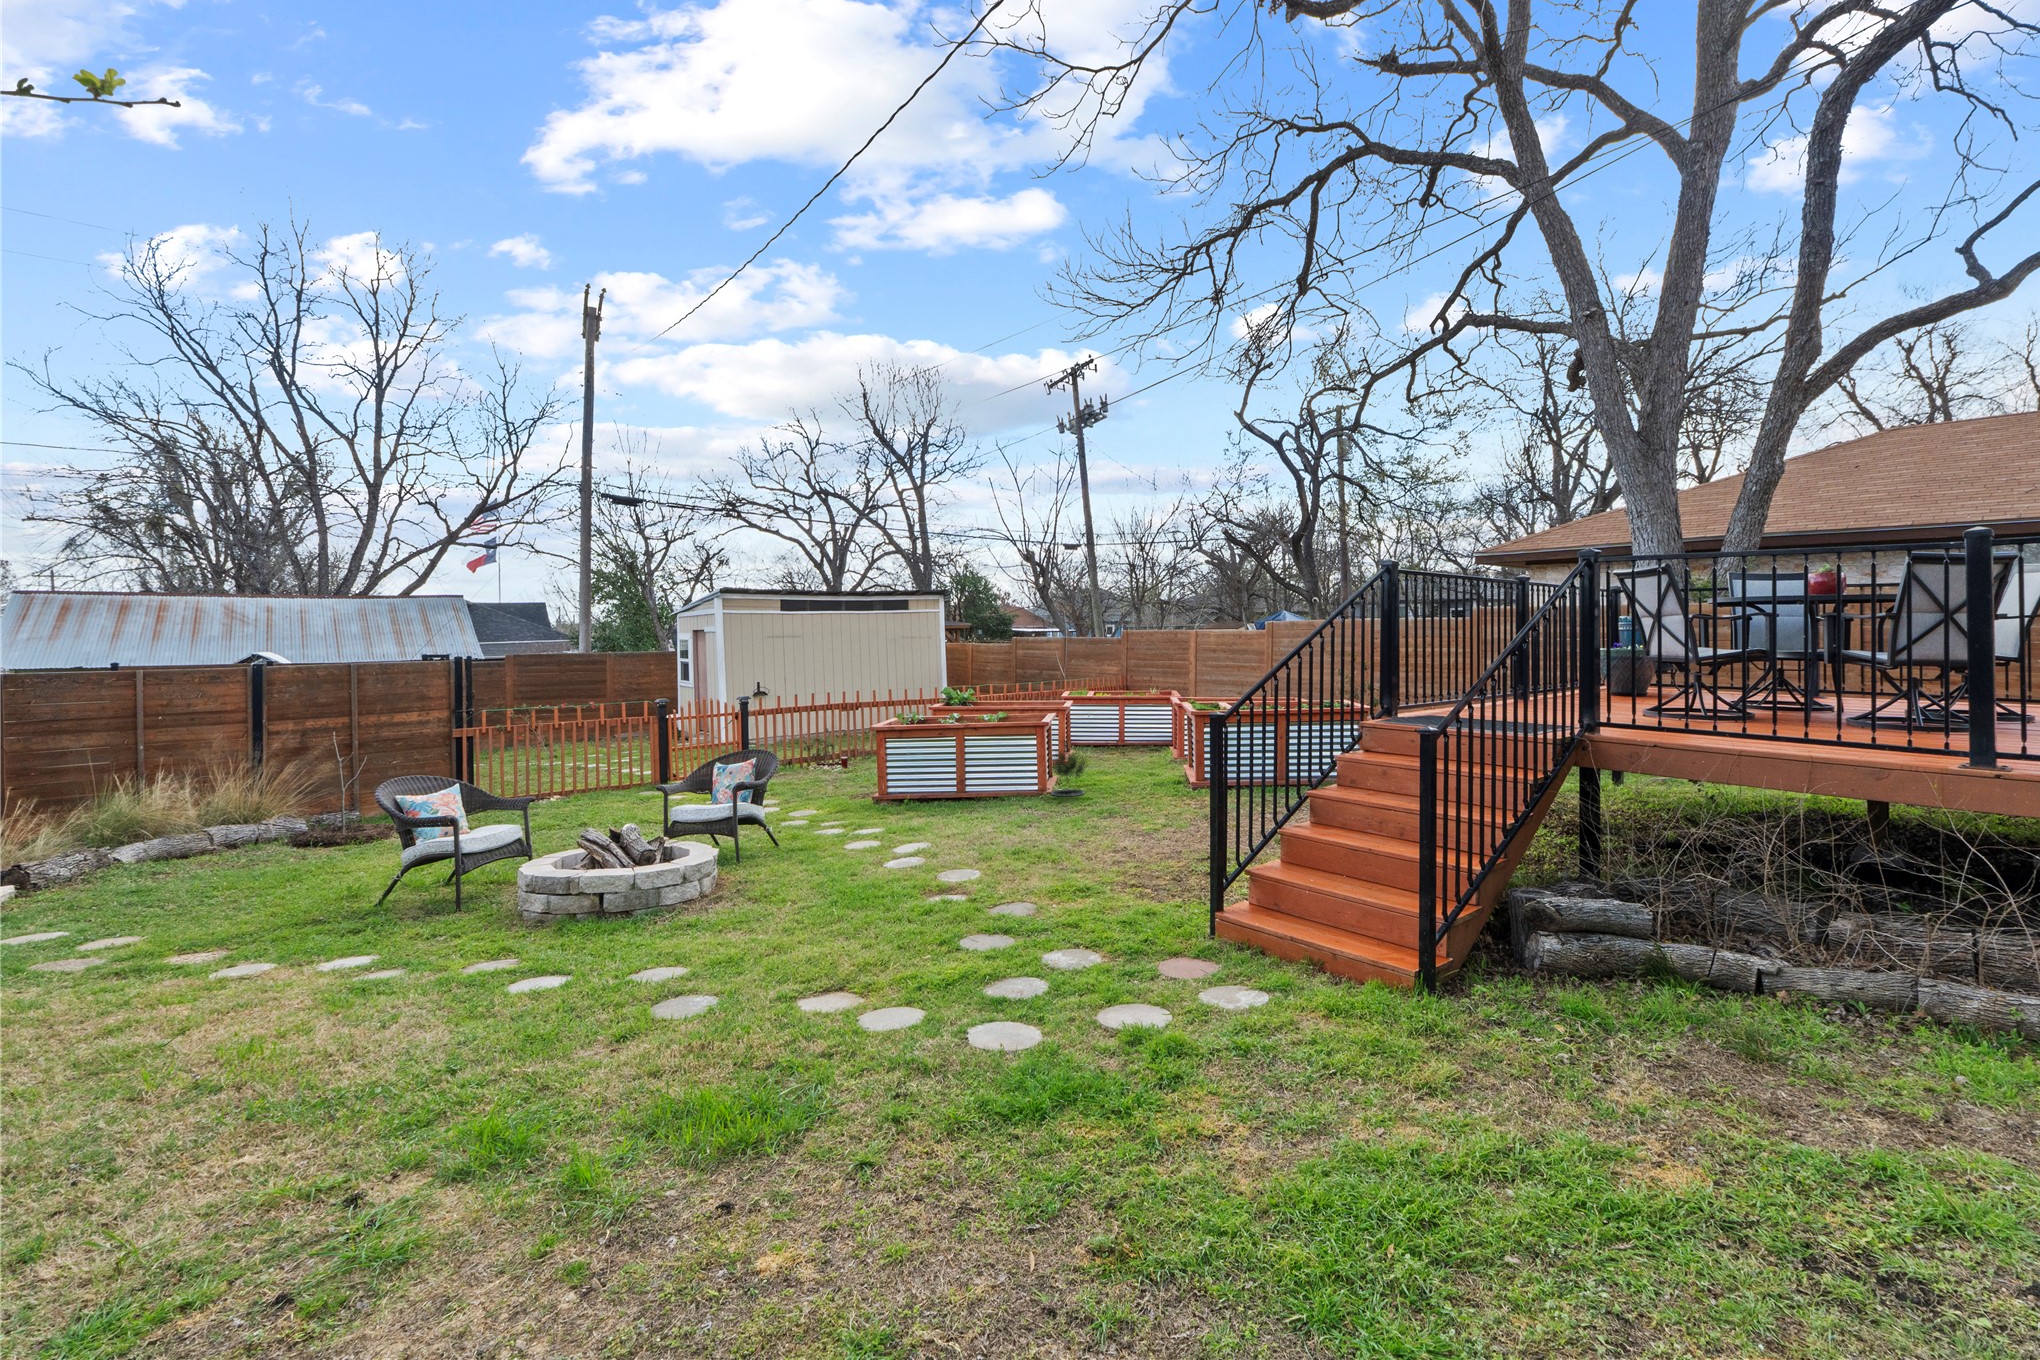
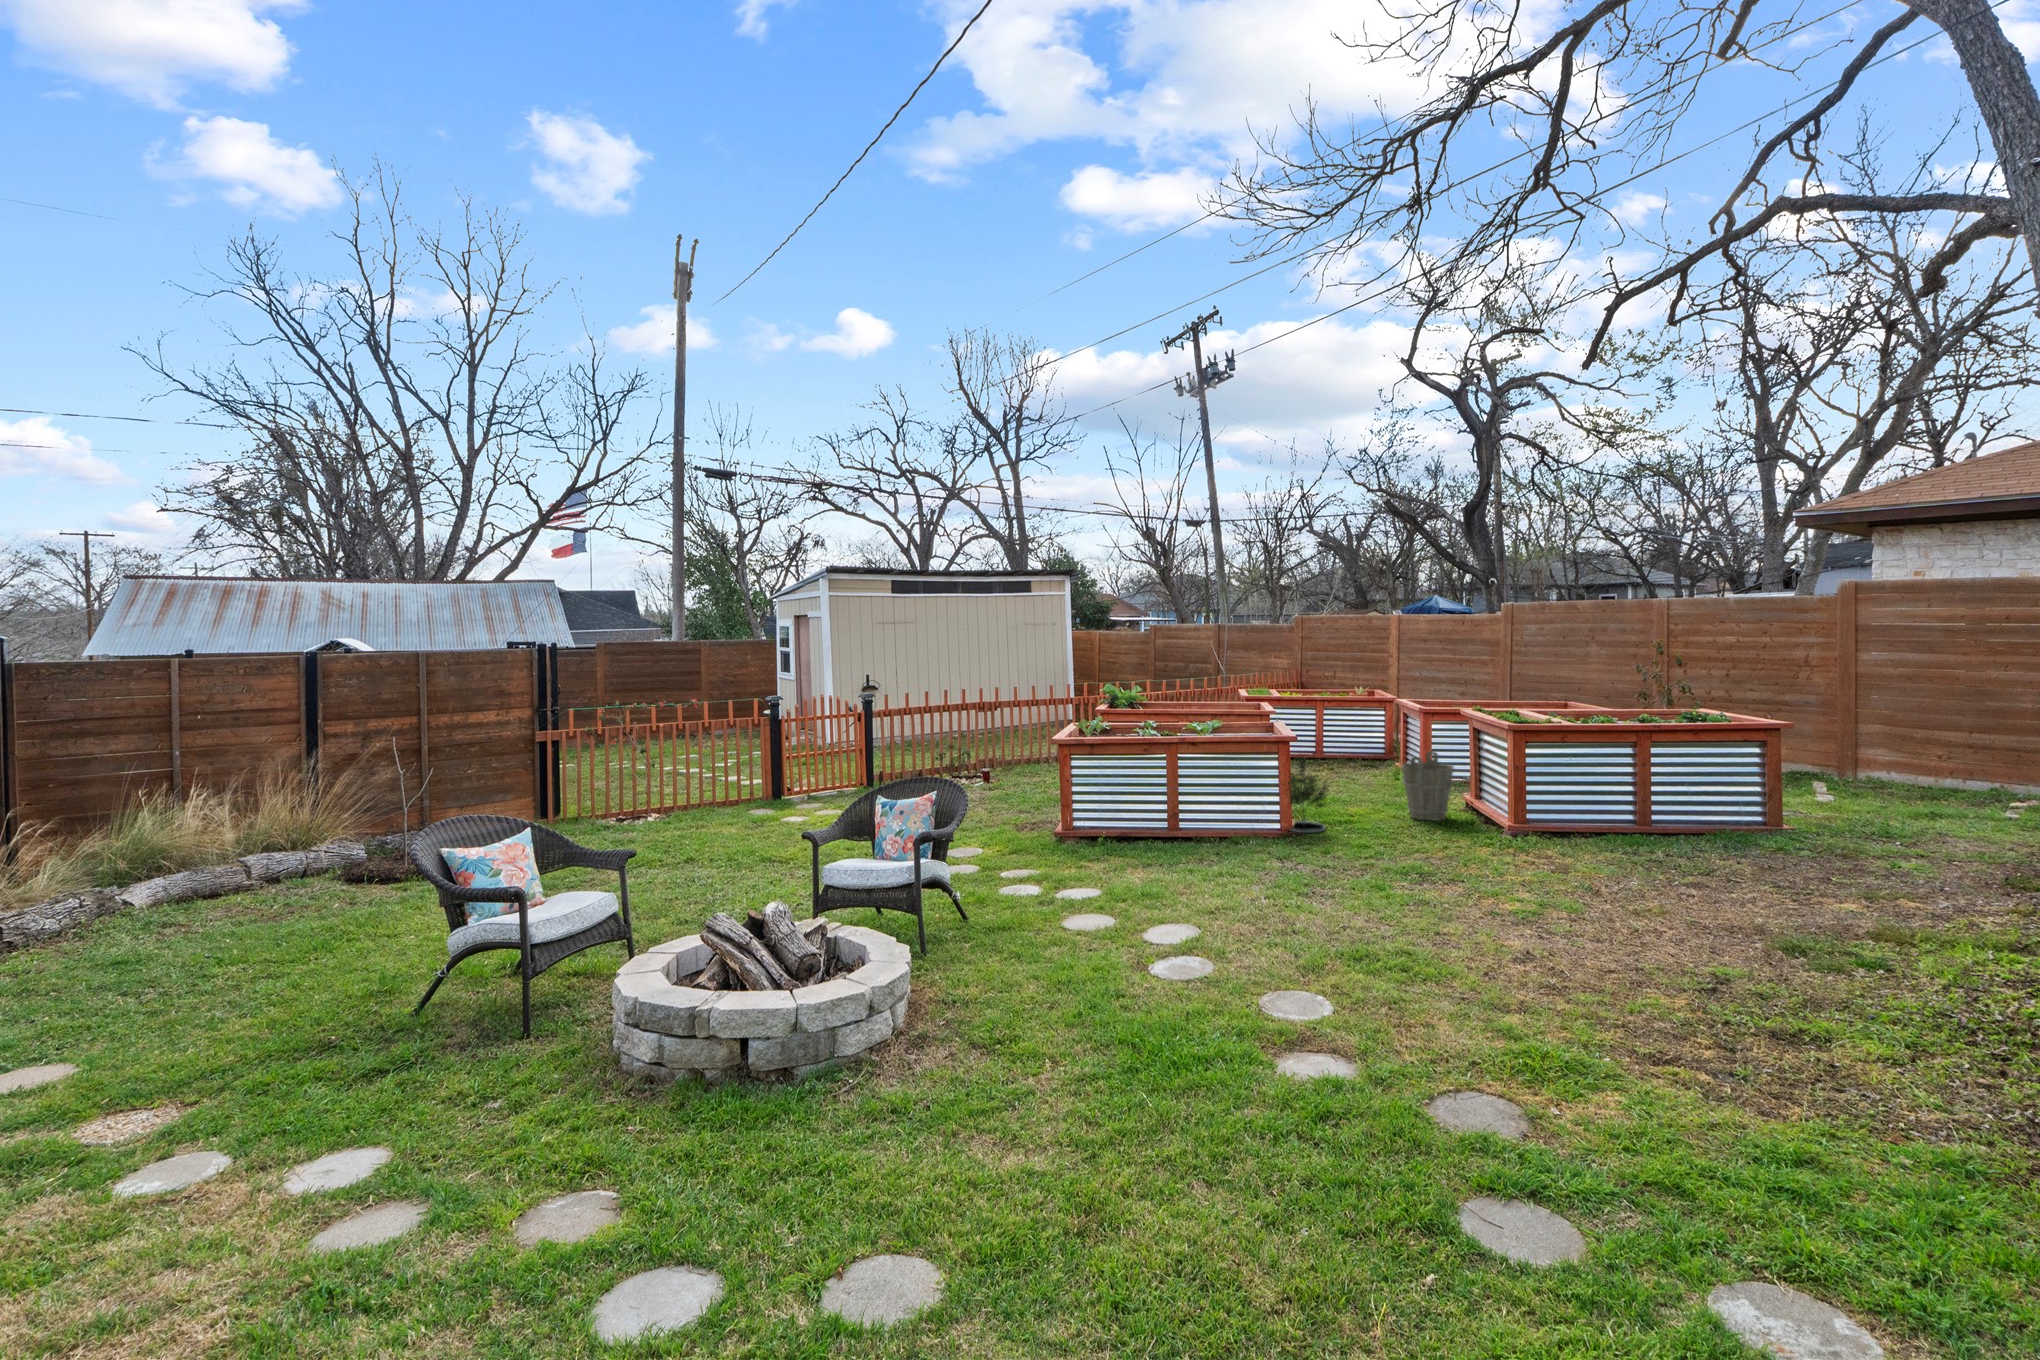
bucket: none [1149,736,1186,787] -> present [1402,751,1454,821]

